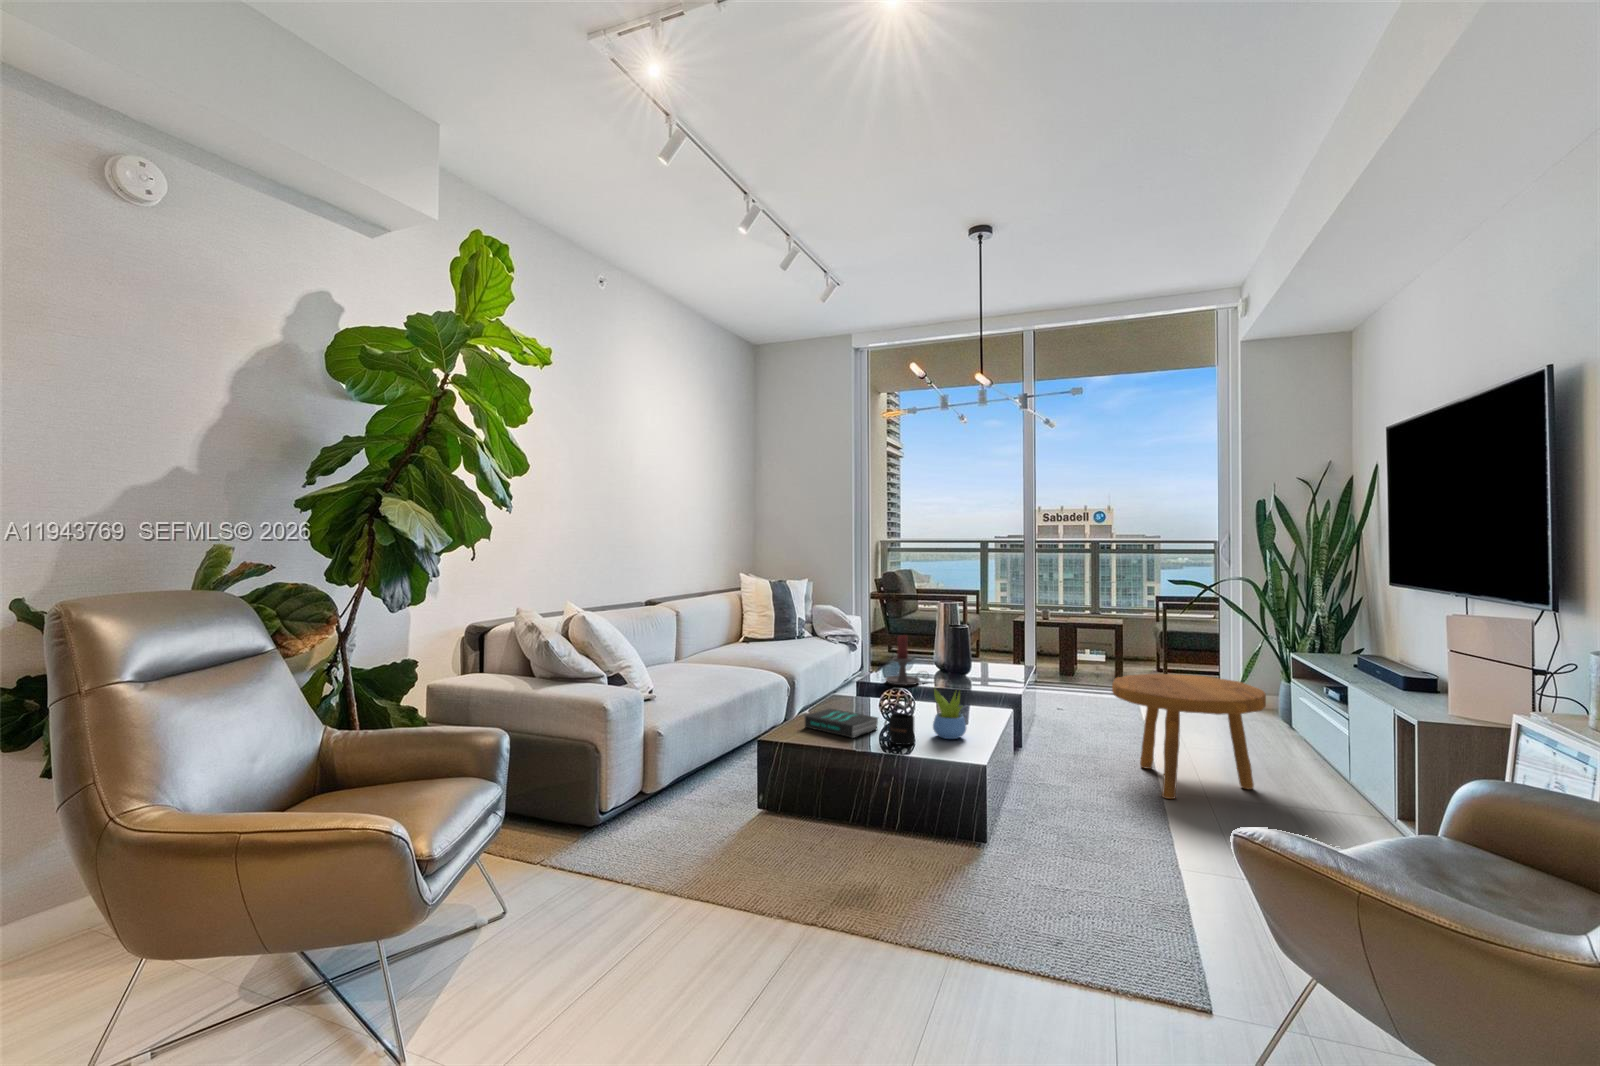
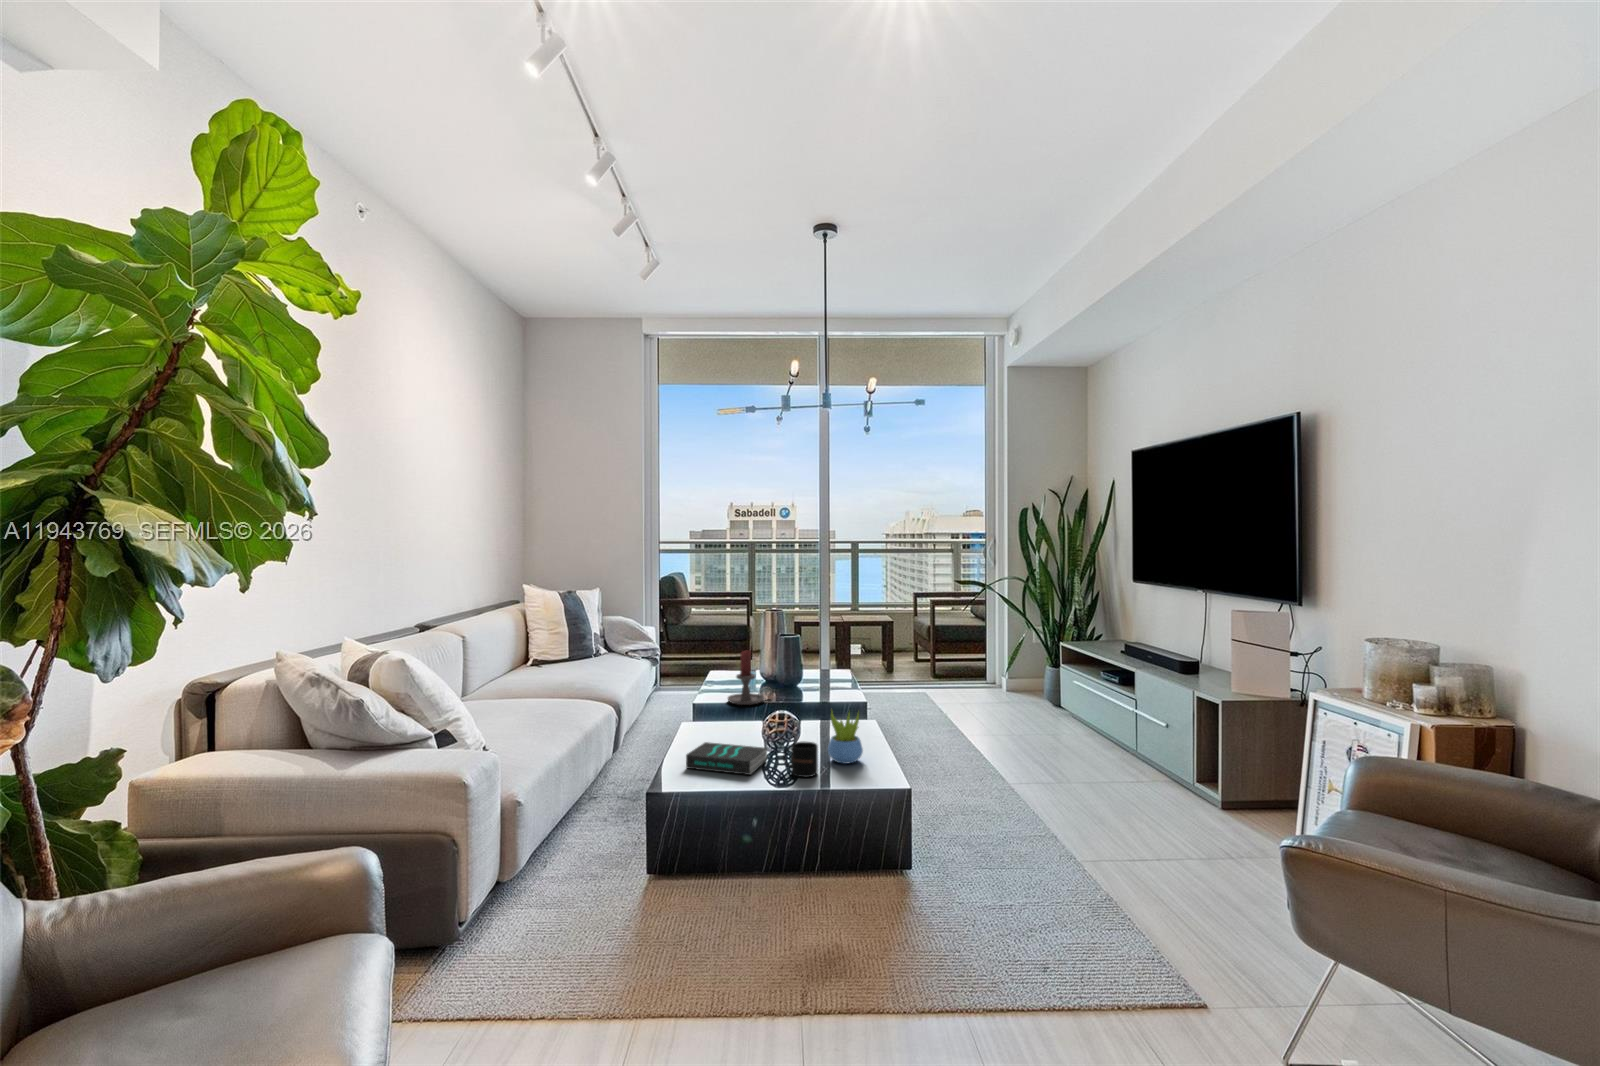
footstool: present [1112,674,1266,799] -> none [959,672,1093,793]

